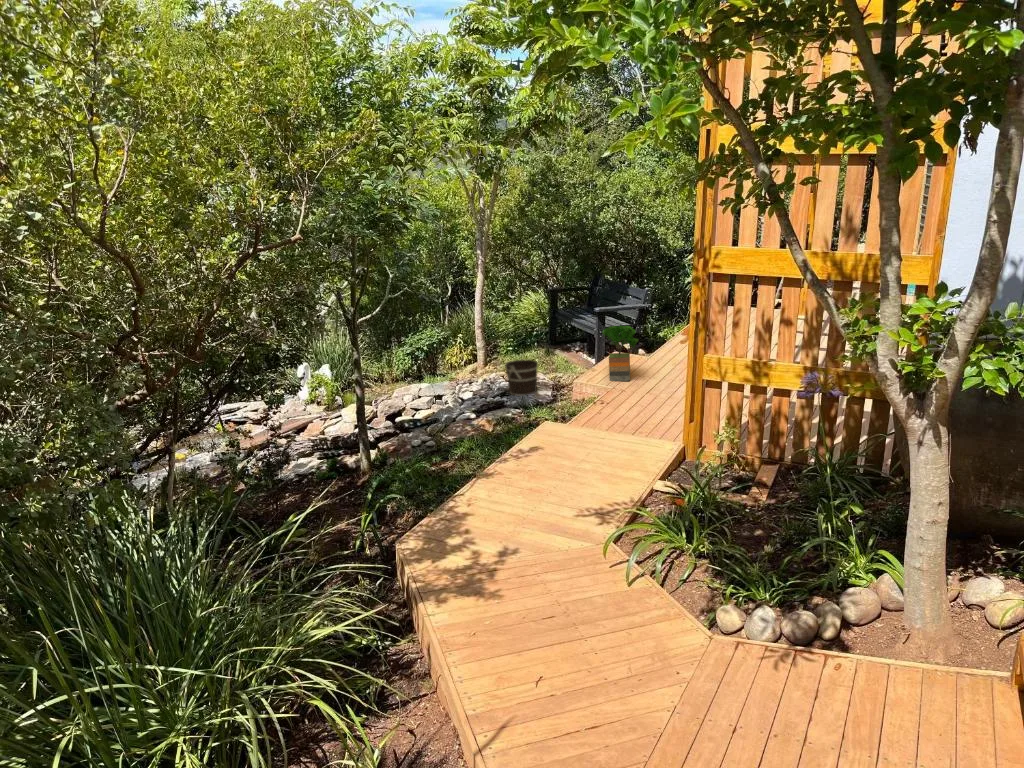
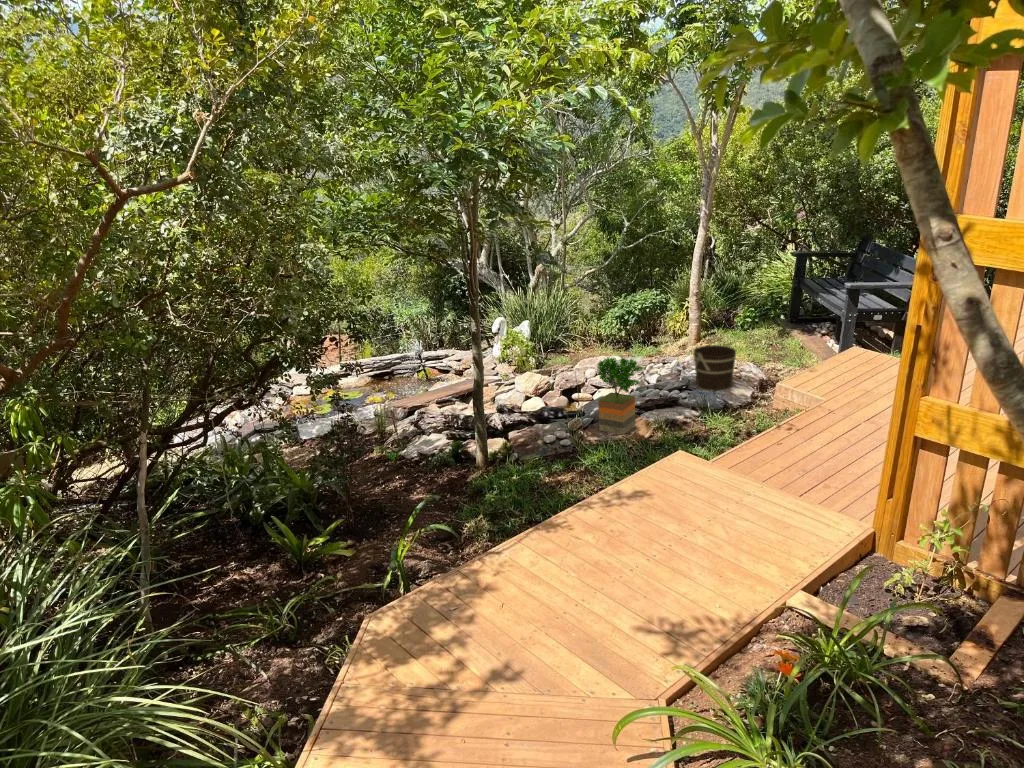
potted tree: present [602,325,638,381] -> present [597,357,643,434]

